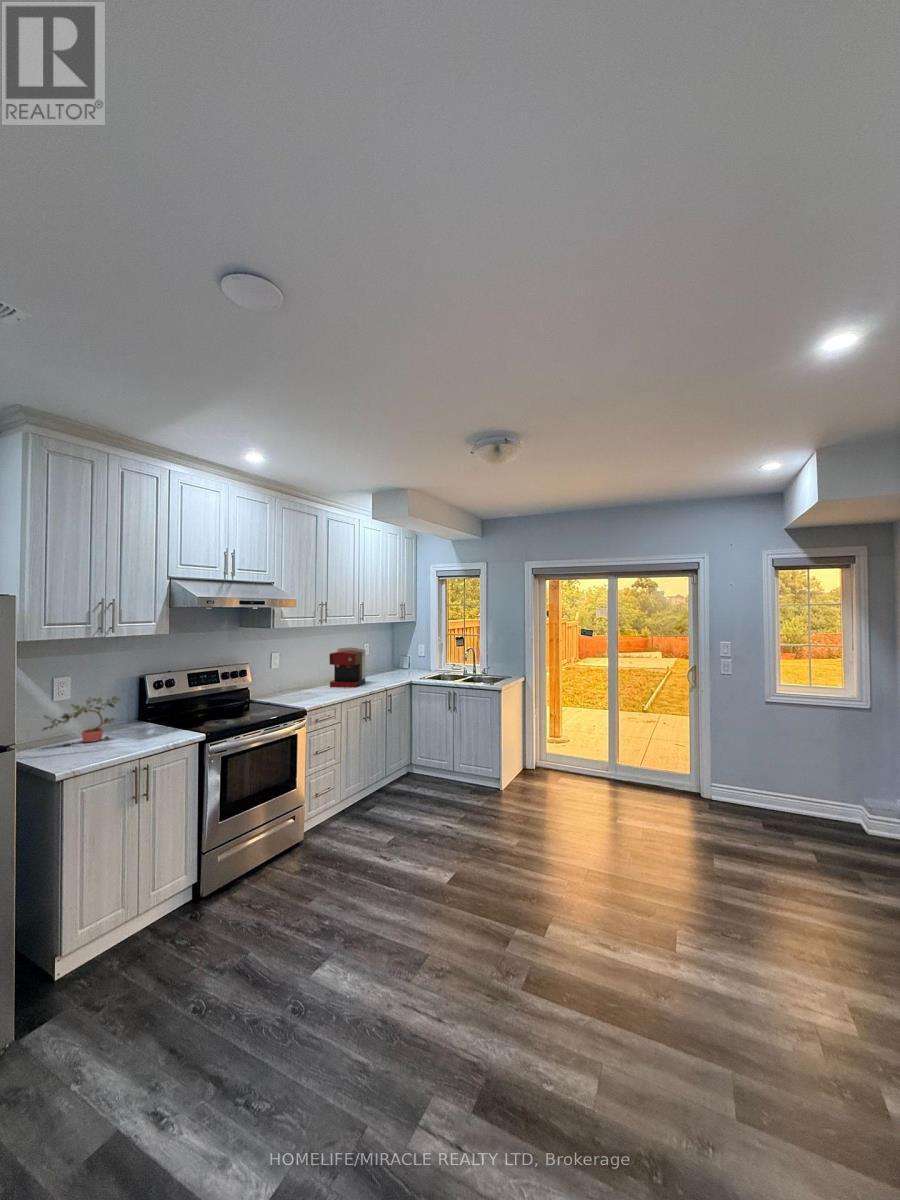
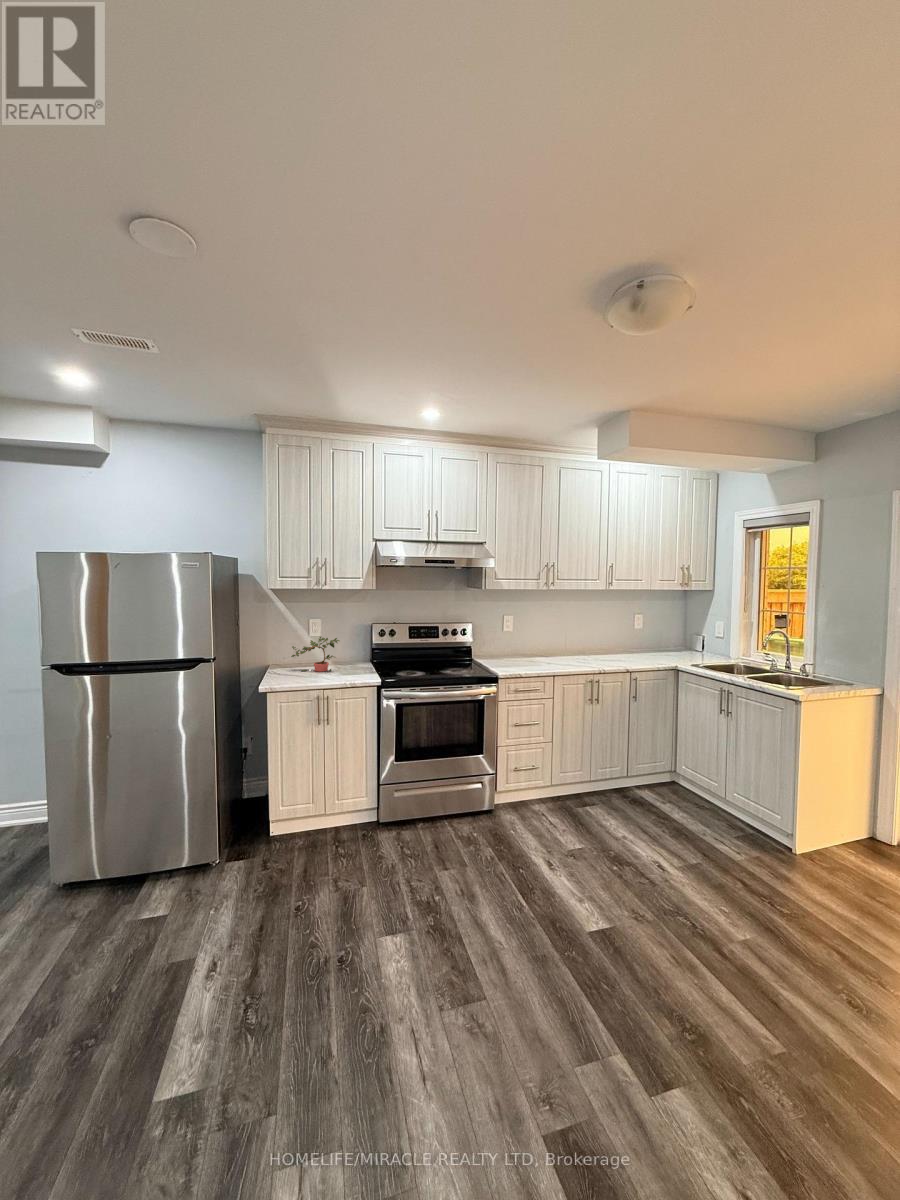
coffee maker: present [329,647,365,688] -> none [571,616,618,663]

